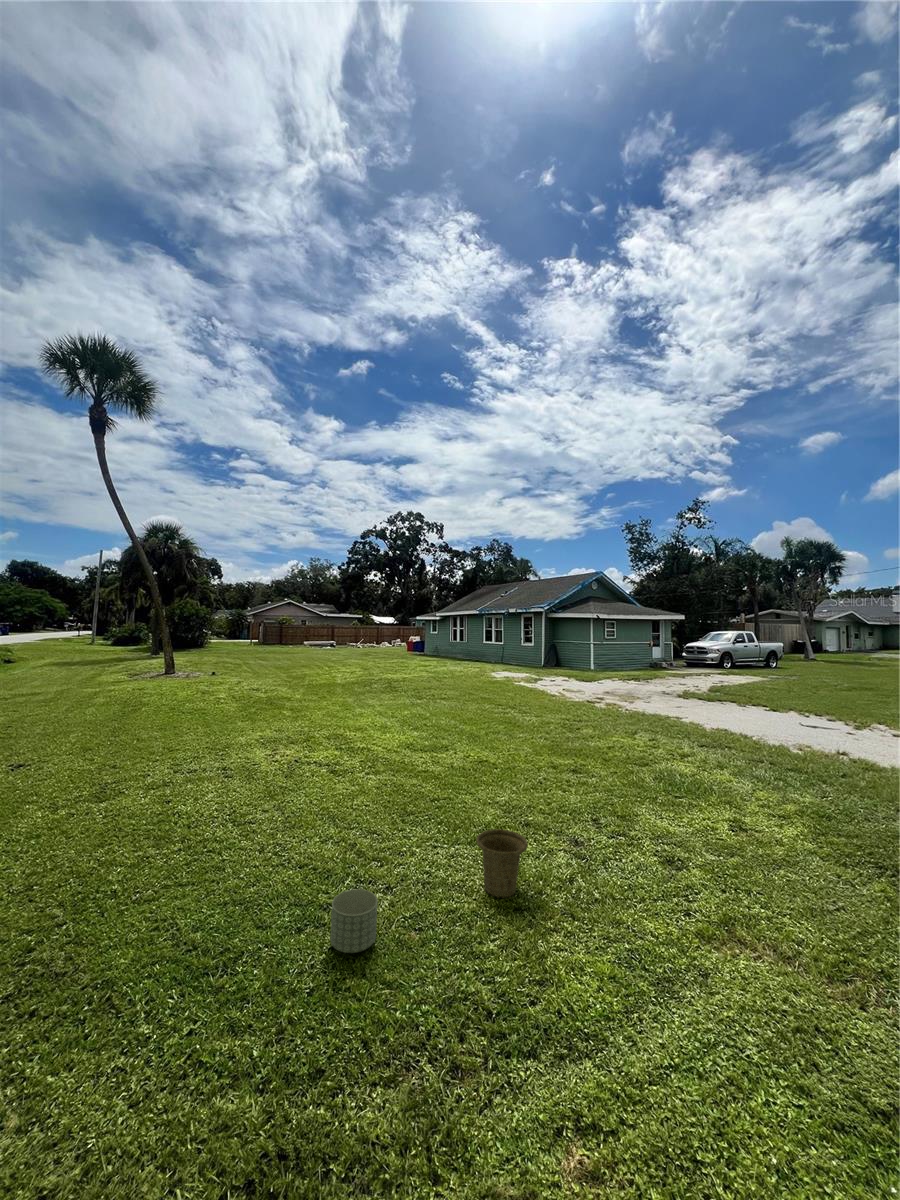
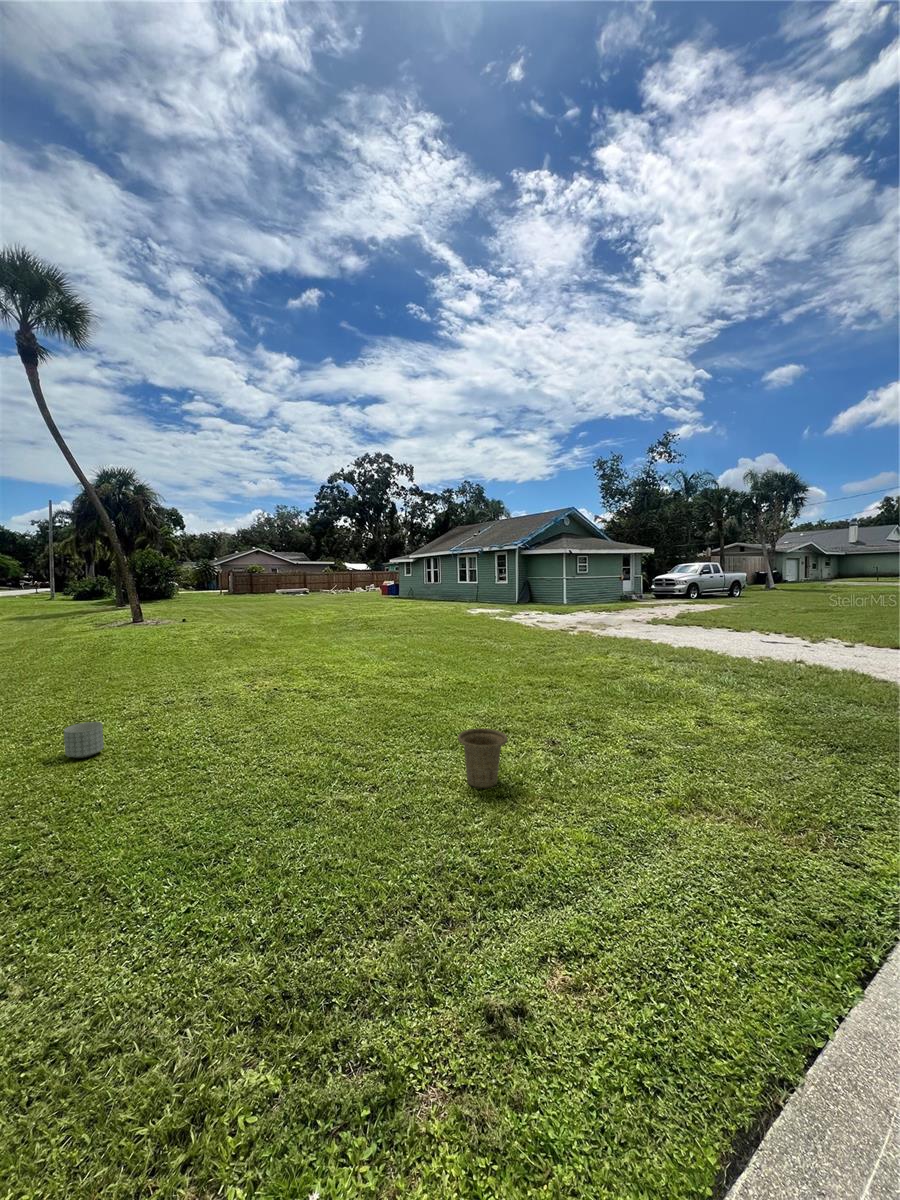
planter: present [330,889,377,953] -> present [64,722,104,758]

